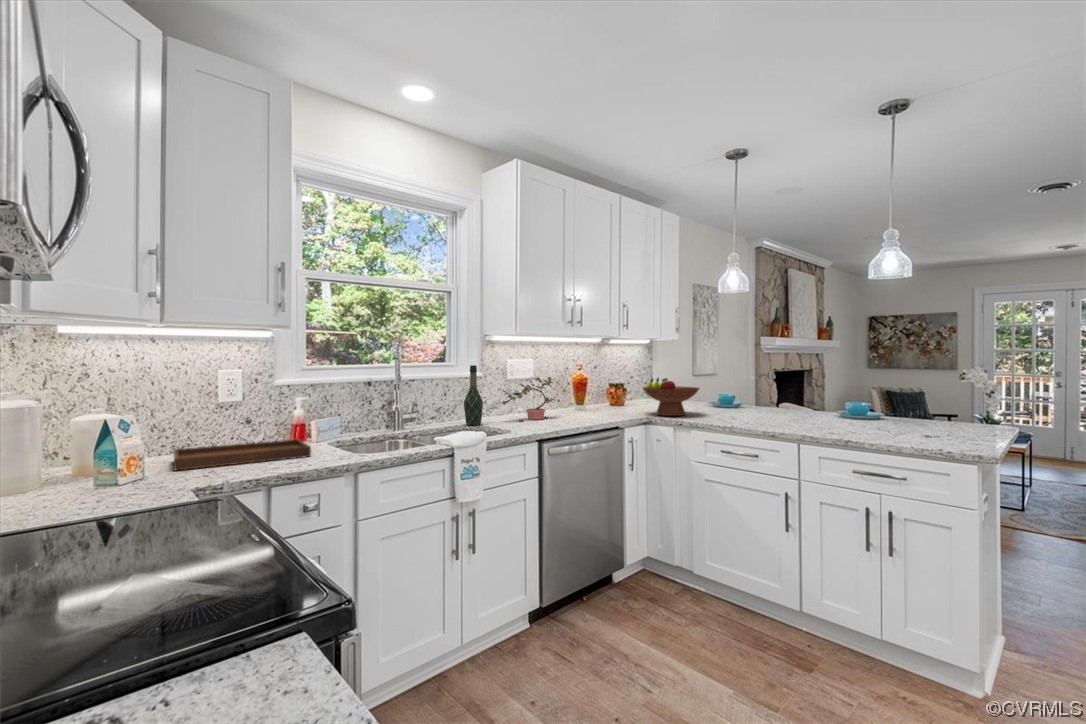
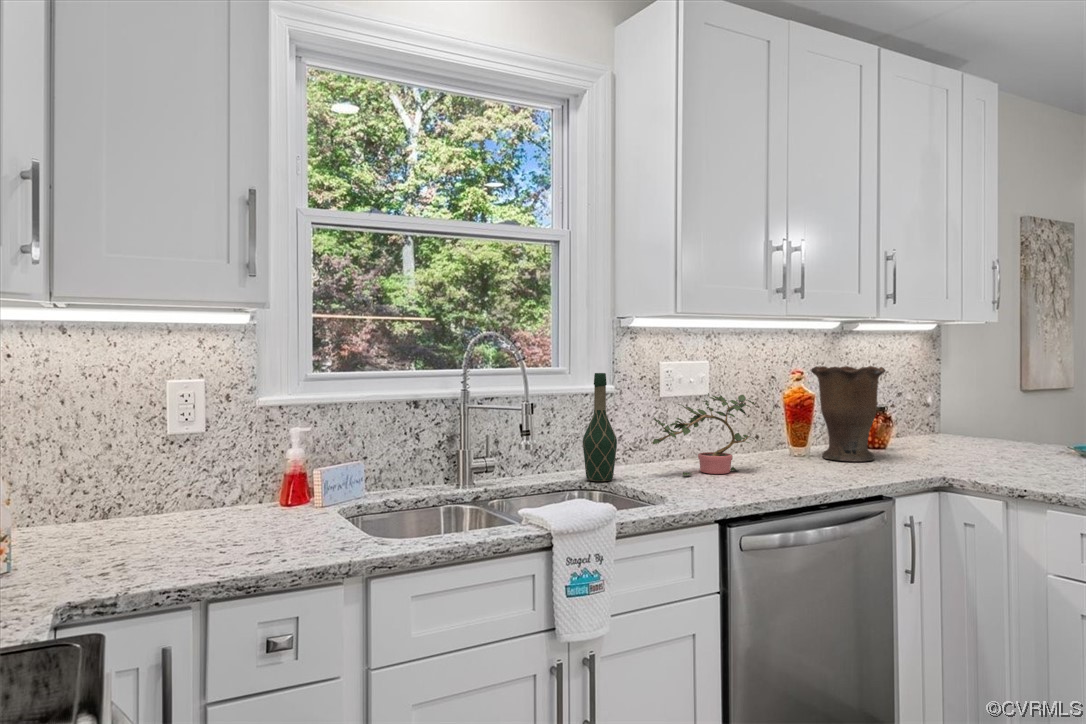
vase: none [585,361,623,412] -> present [811,366,886,461]
fruit bowl: present [643,378,700,416] -> none [926,401,1054,477]
tray: present [174,418,311,470] -> none [68,466,298,558]

